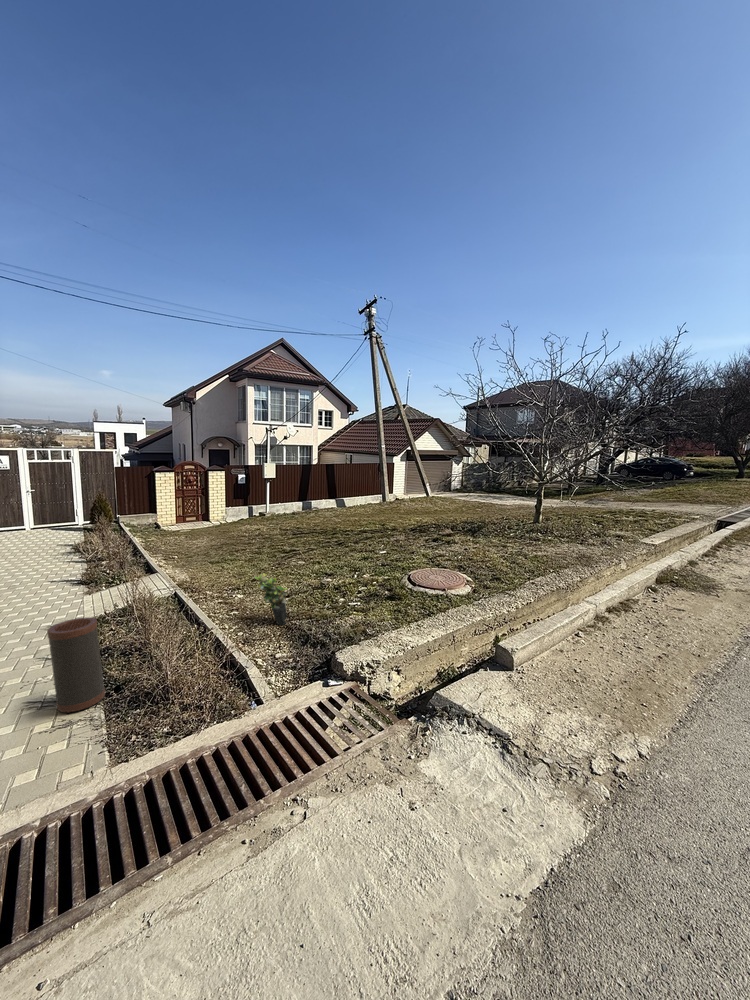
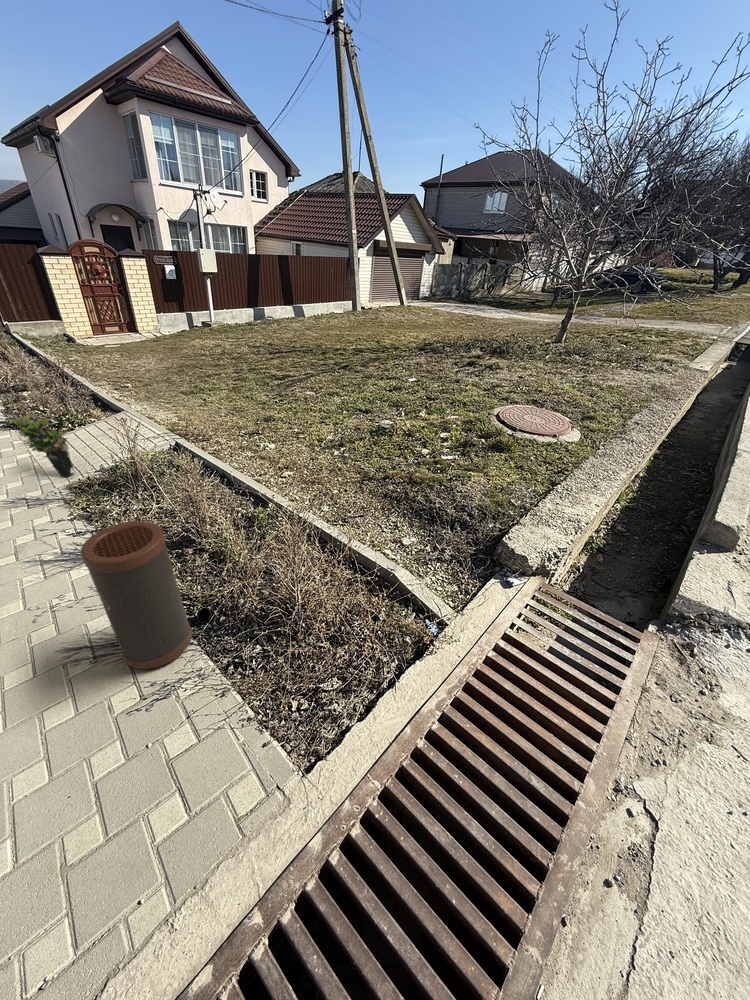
potted plant: present [255,573,288,625] -> present [11,414,74,477]

